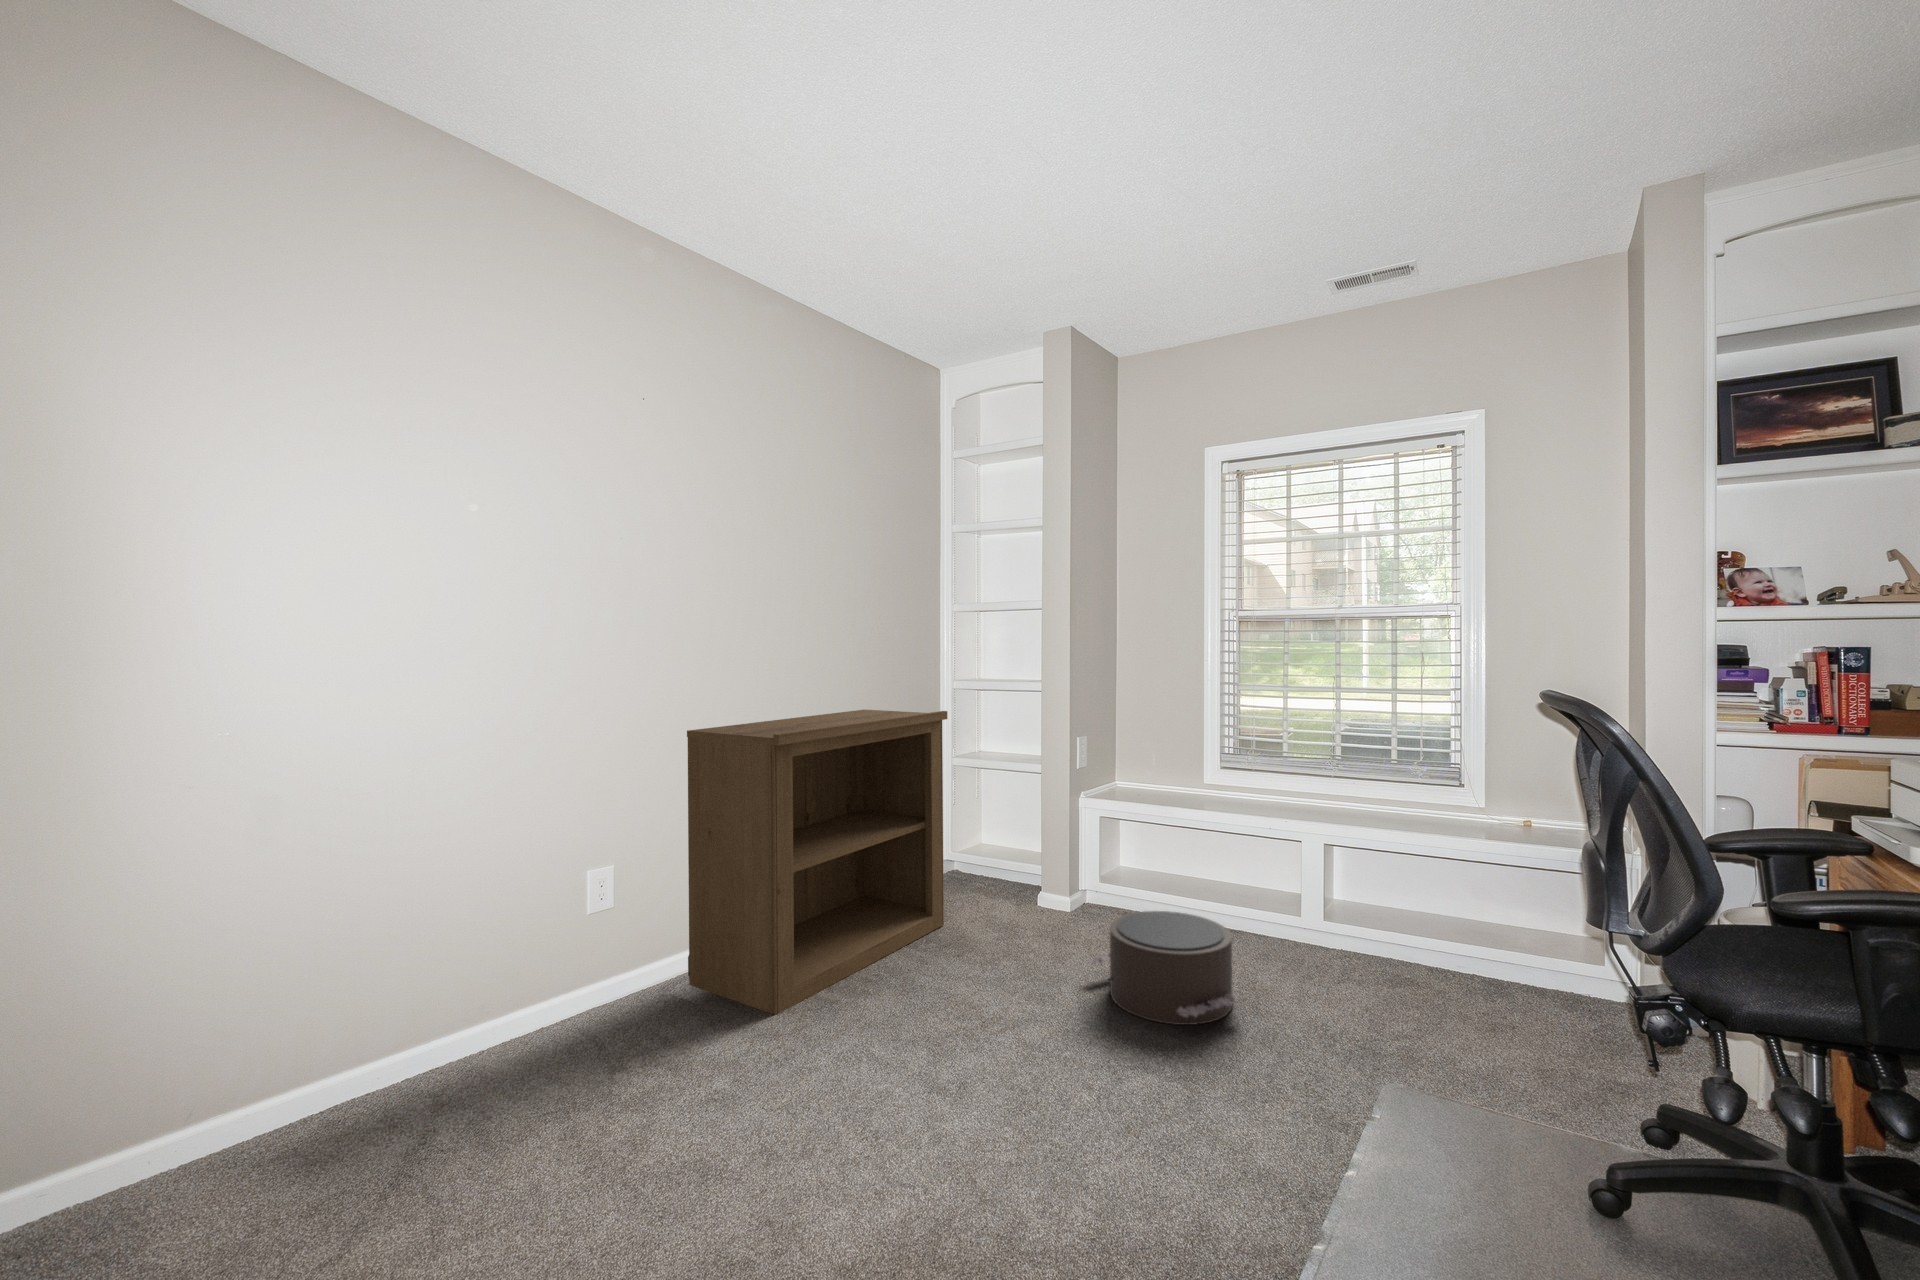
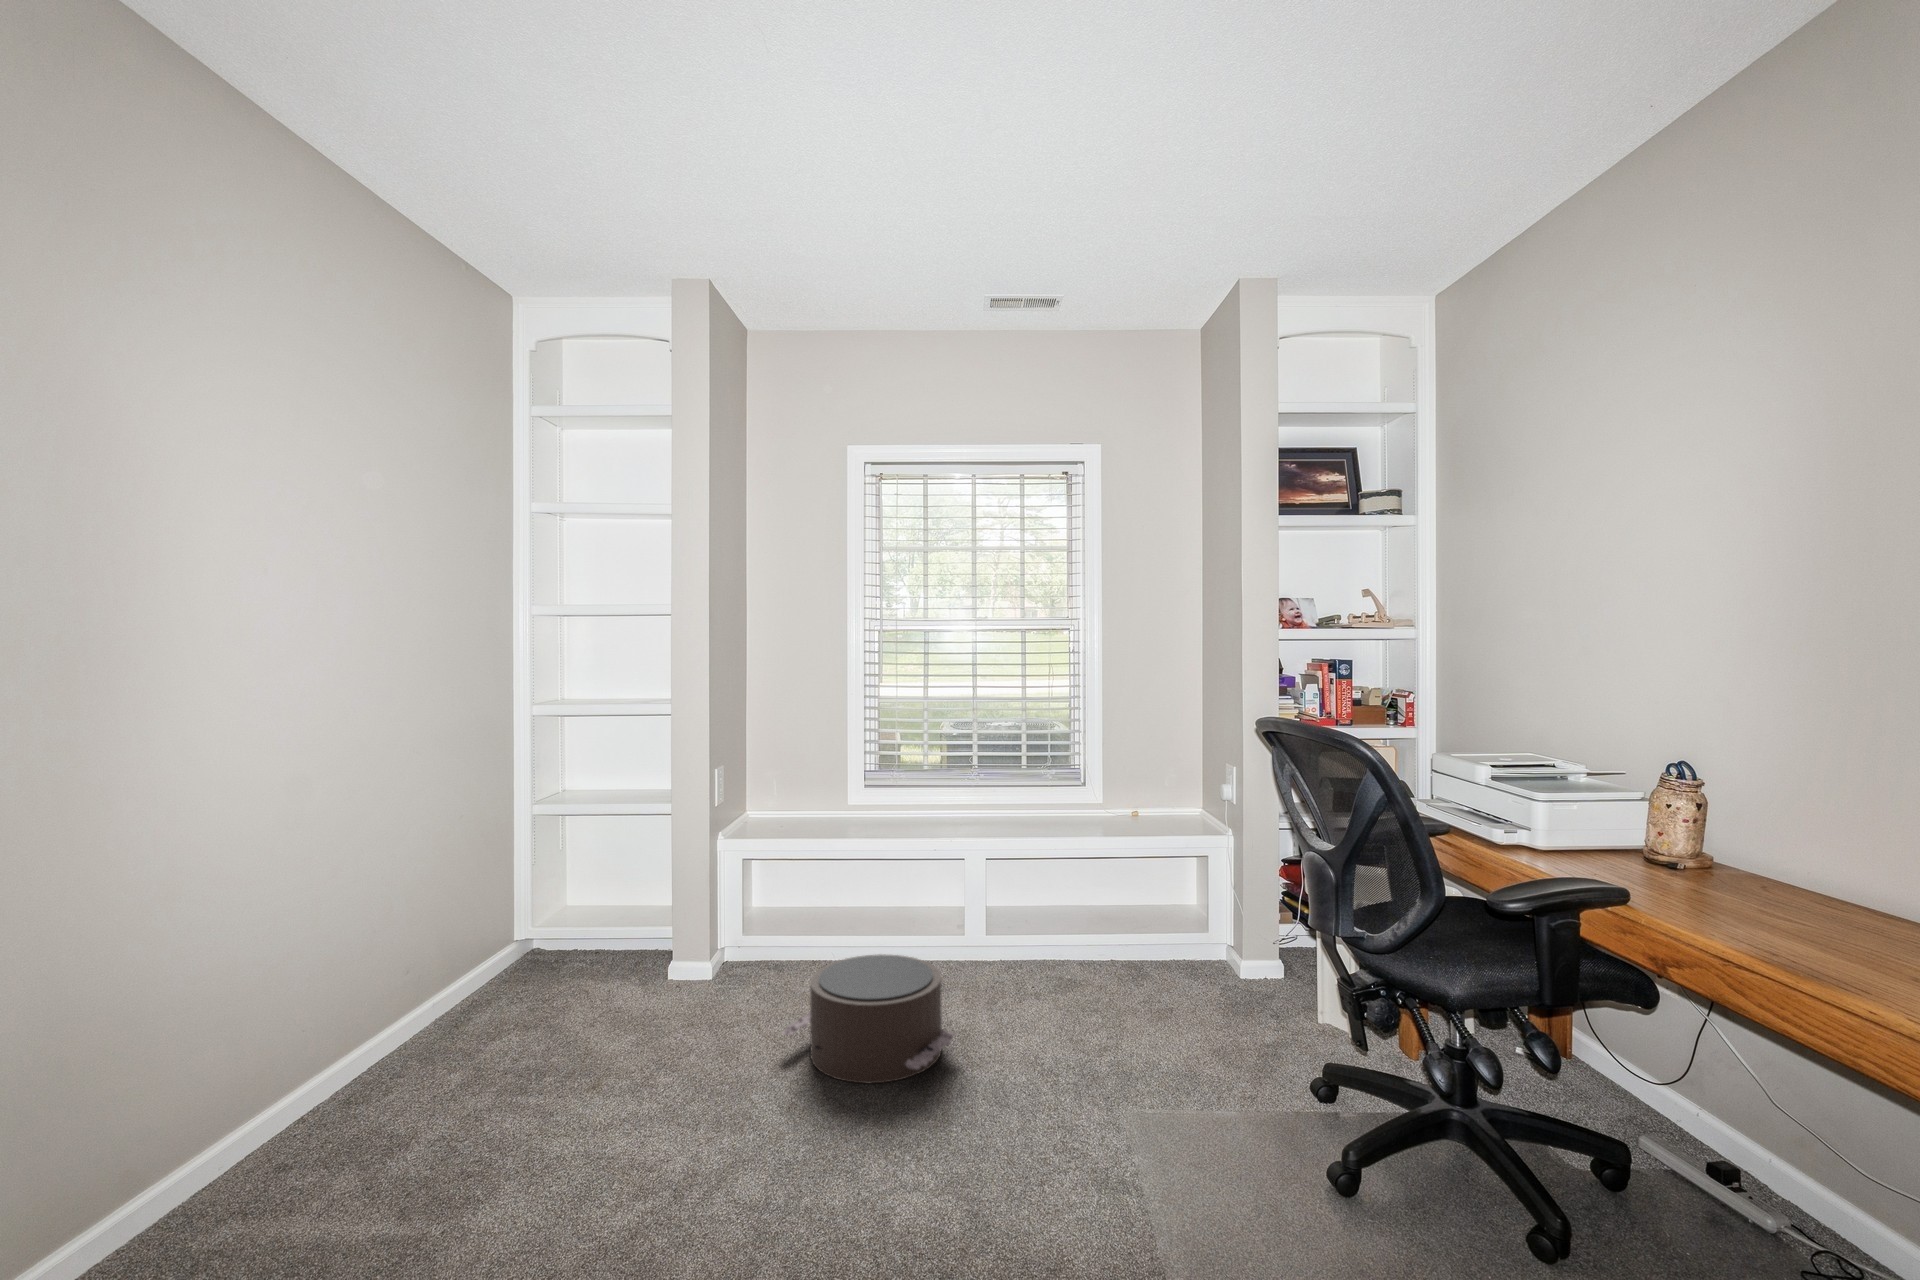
bookshelf: present [687,710,947,1015] -> none [151,750,565,1240]

